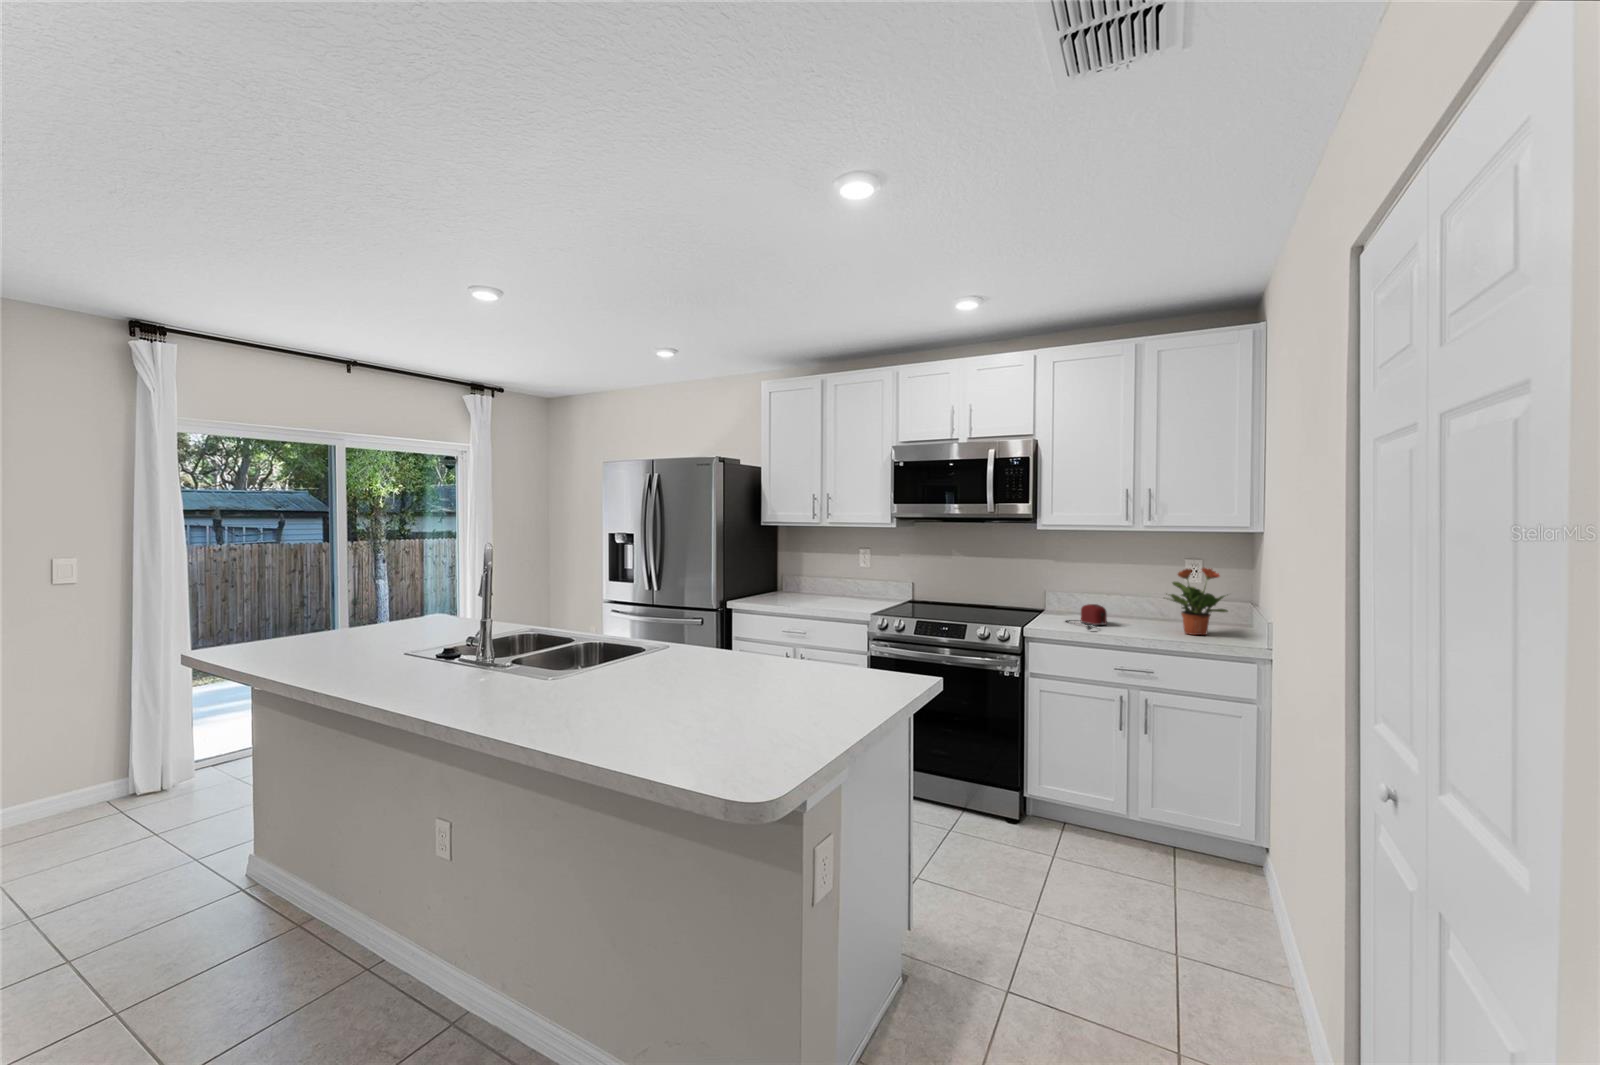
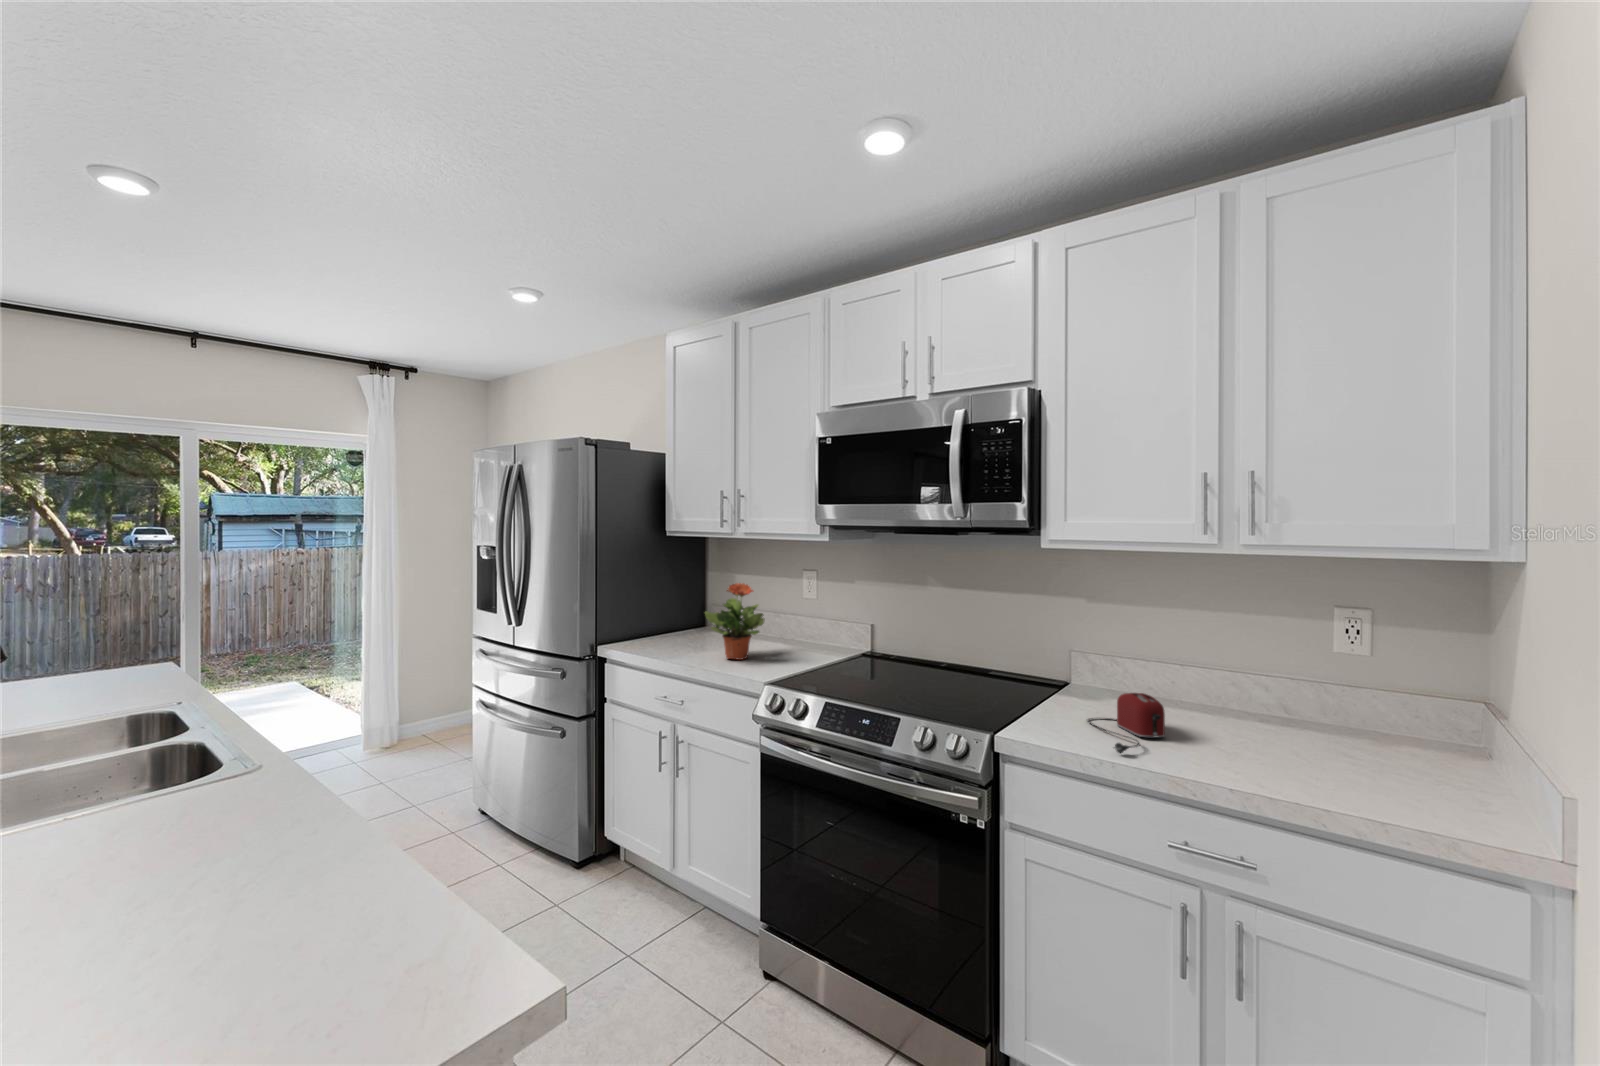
potted plant: present [1169,568,1228,635] -> present [705,583,765,660]

